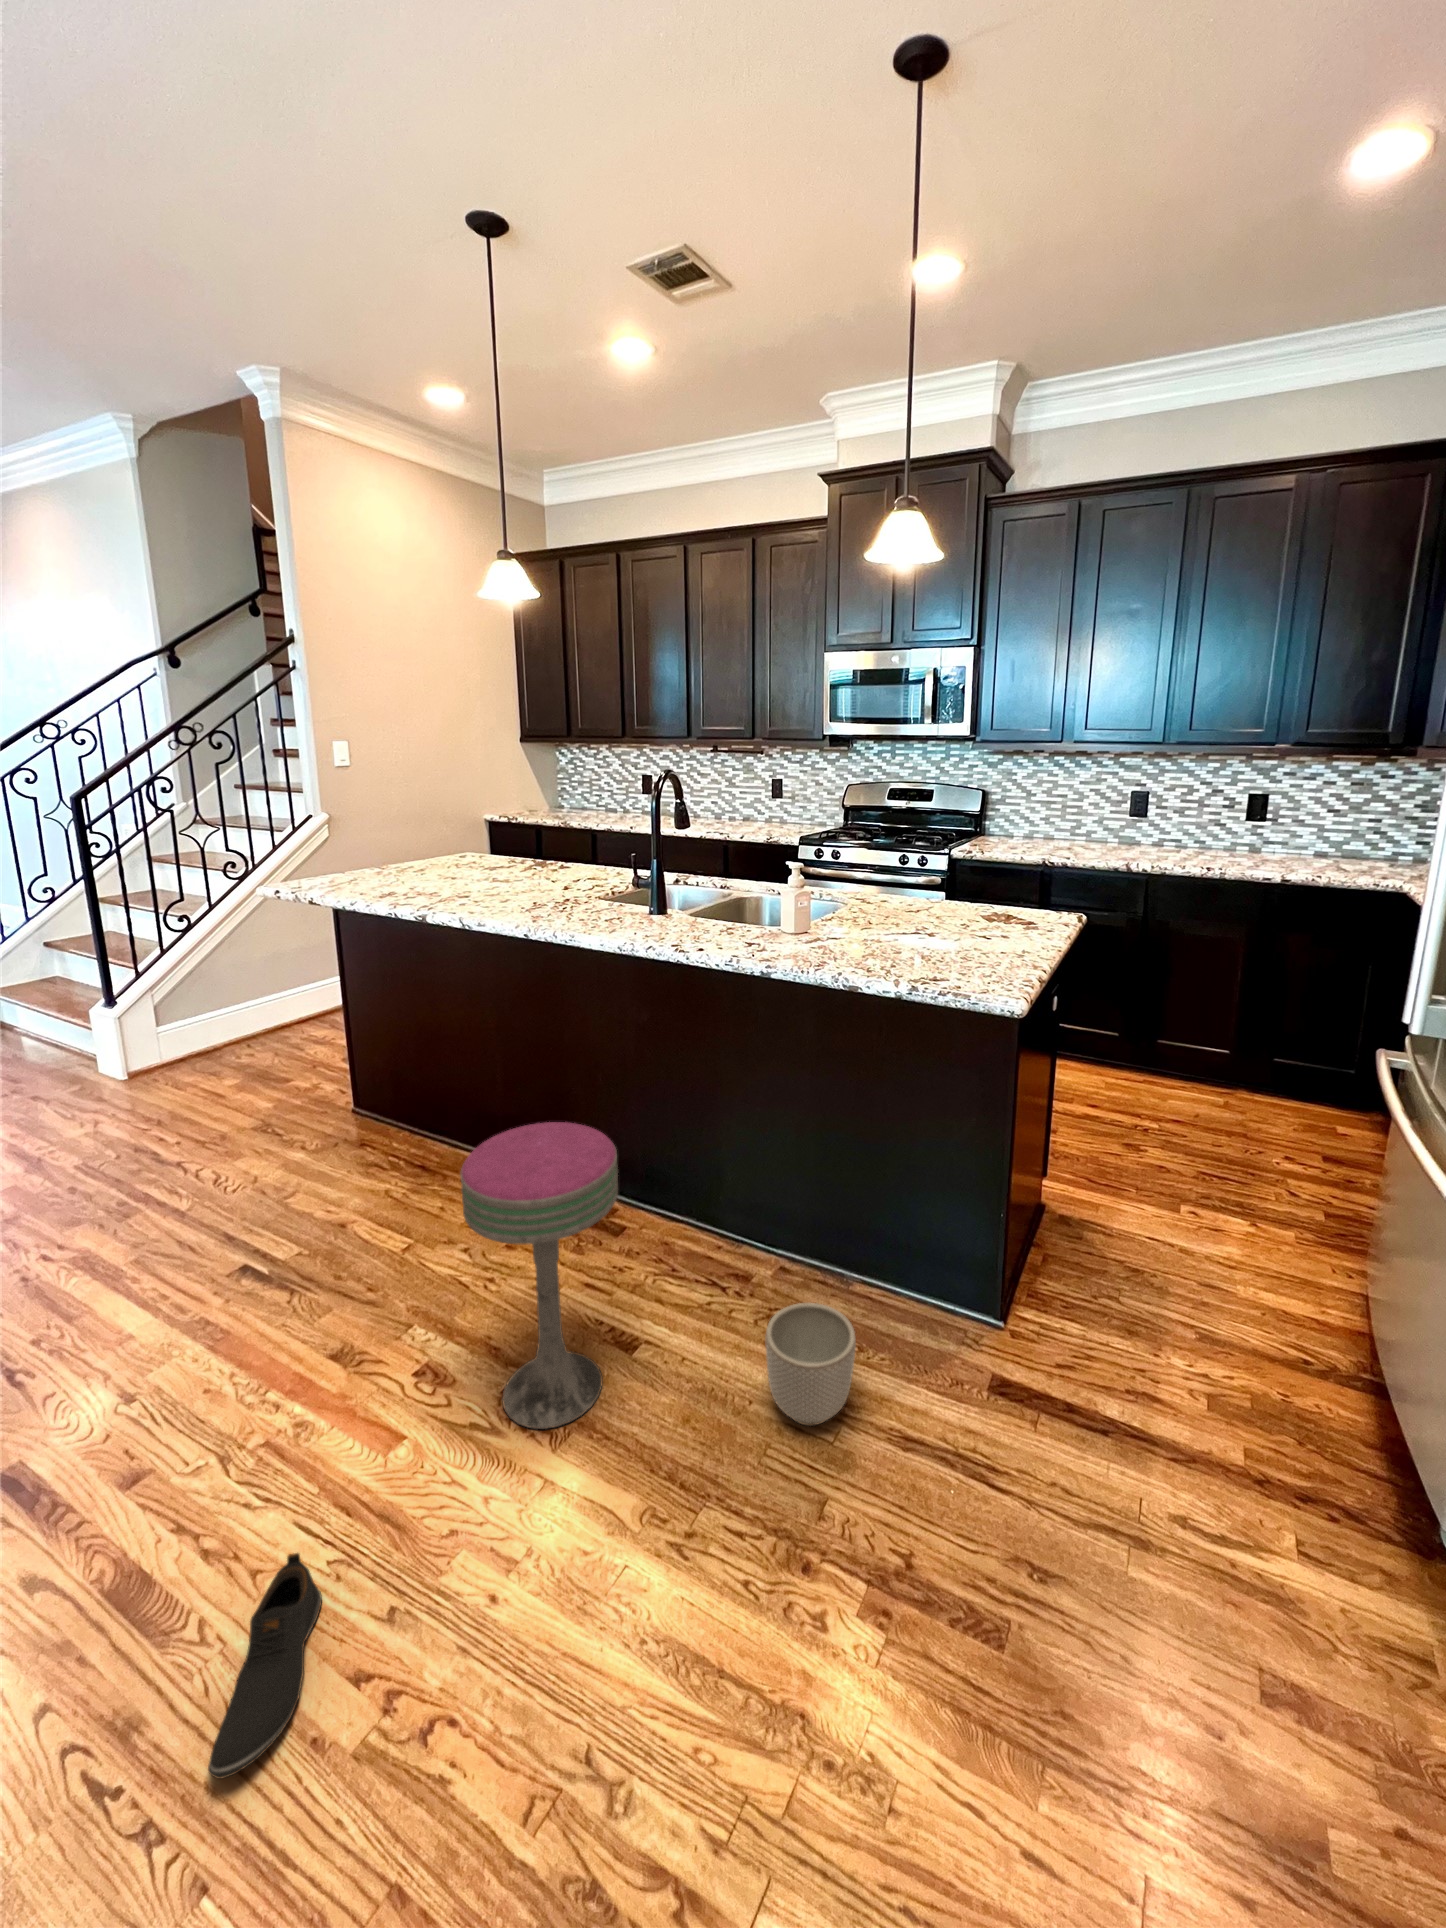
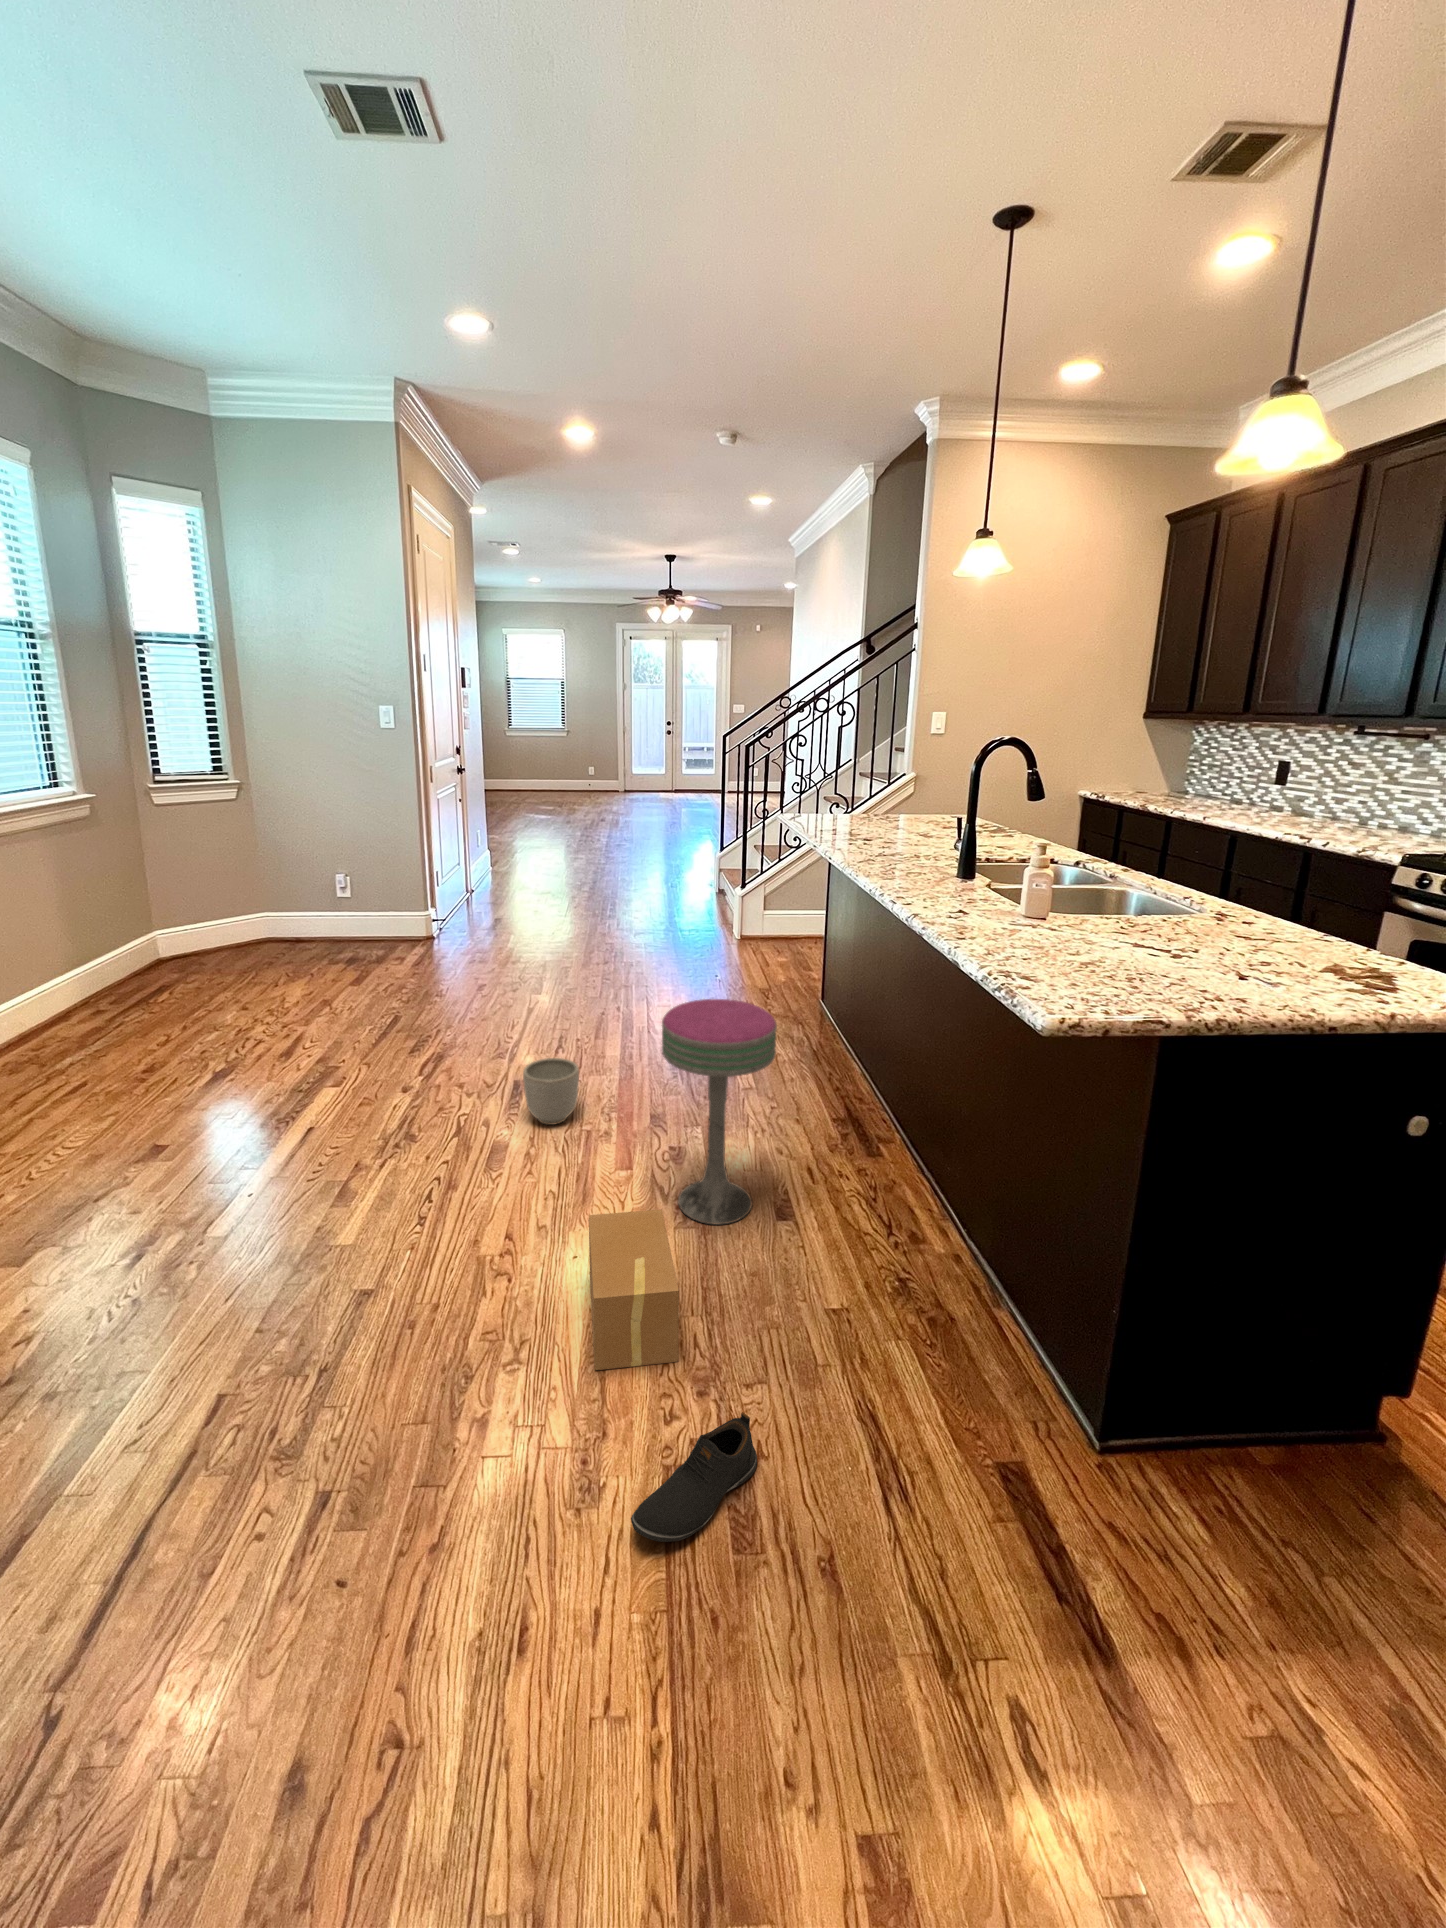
planter: present [765,1303,856,1426] -> present [523,1058,579,1125]
cardboard box: none [546,1428,752,1677] -> present [589,1209,679,1370]
shoe: present [208,1553,322,1779] -> present [631,1412,757,1542]

